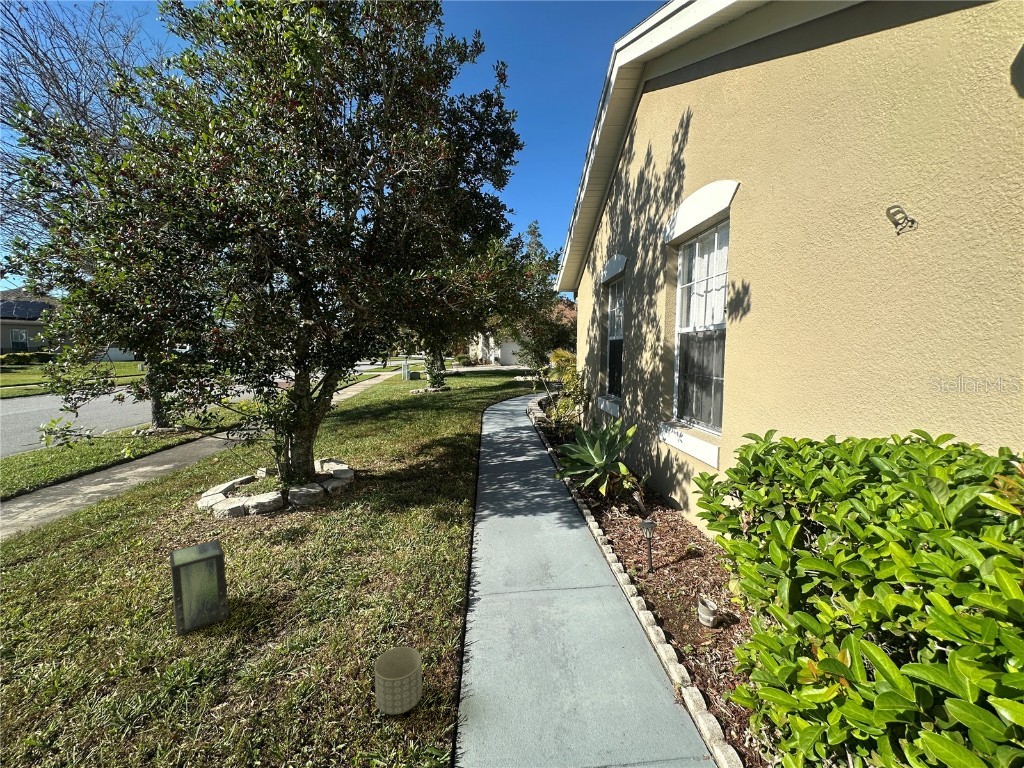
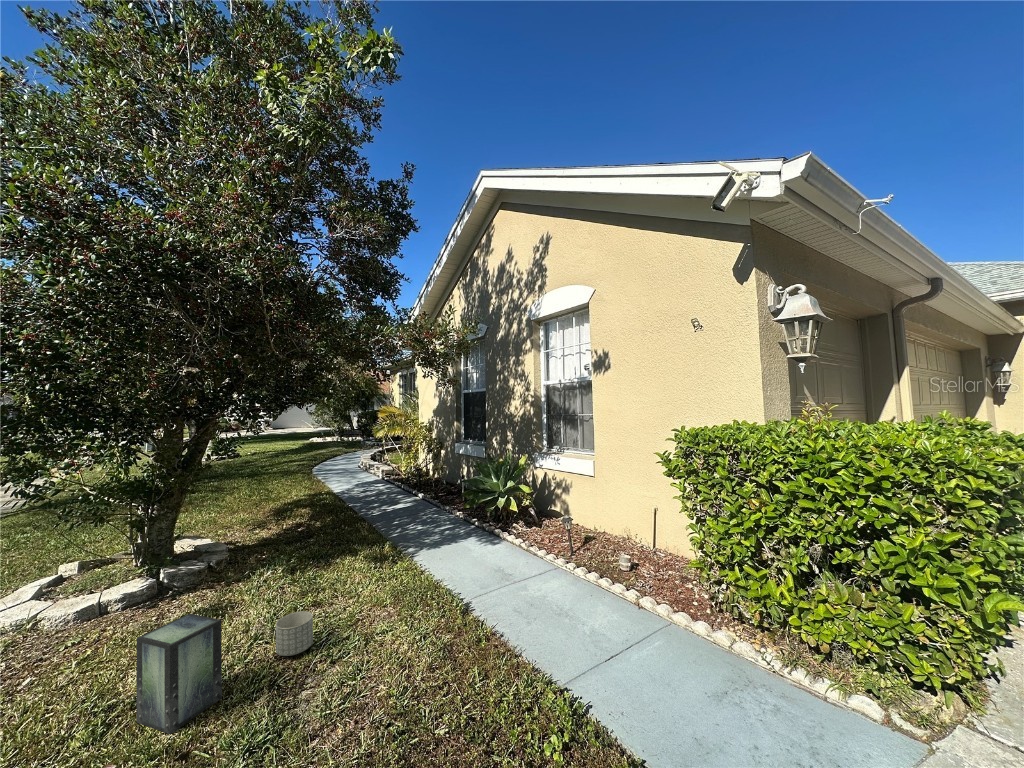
planter: present [375,647,422,714] -> present [276,611,313,656]

